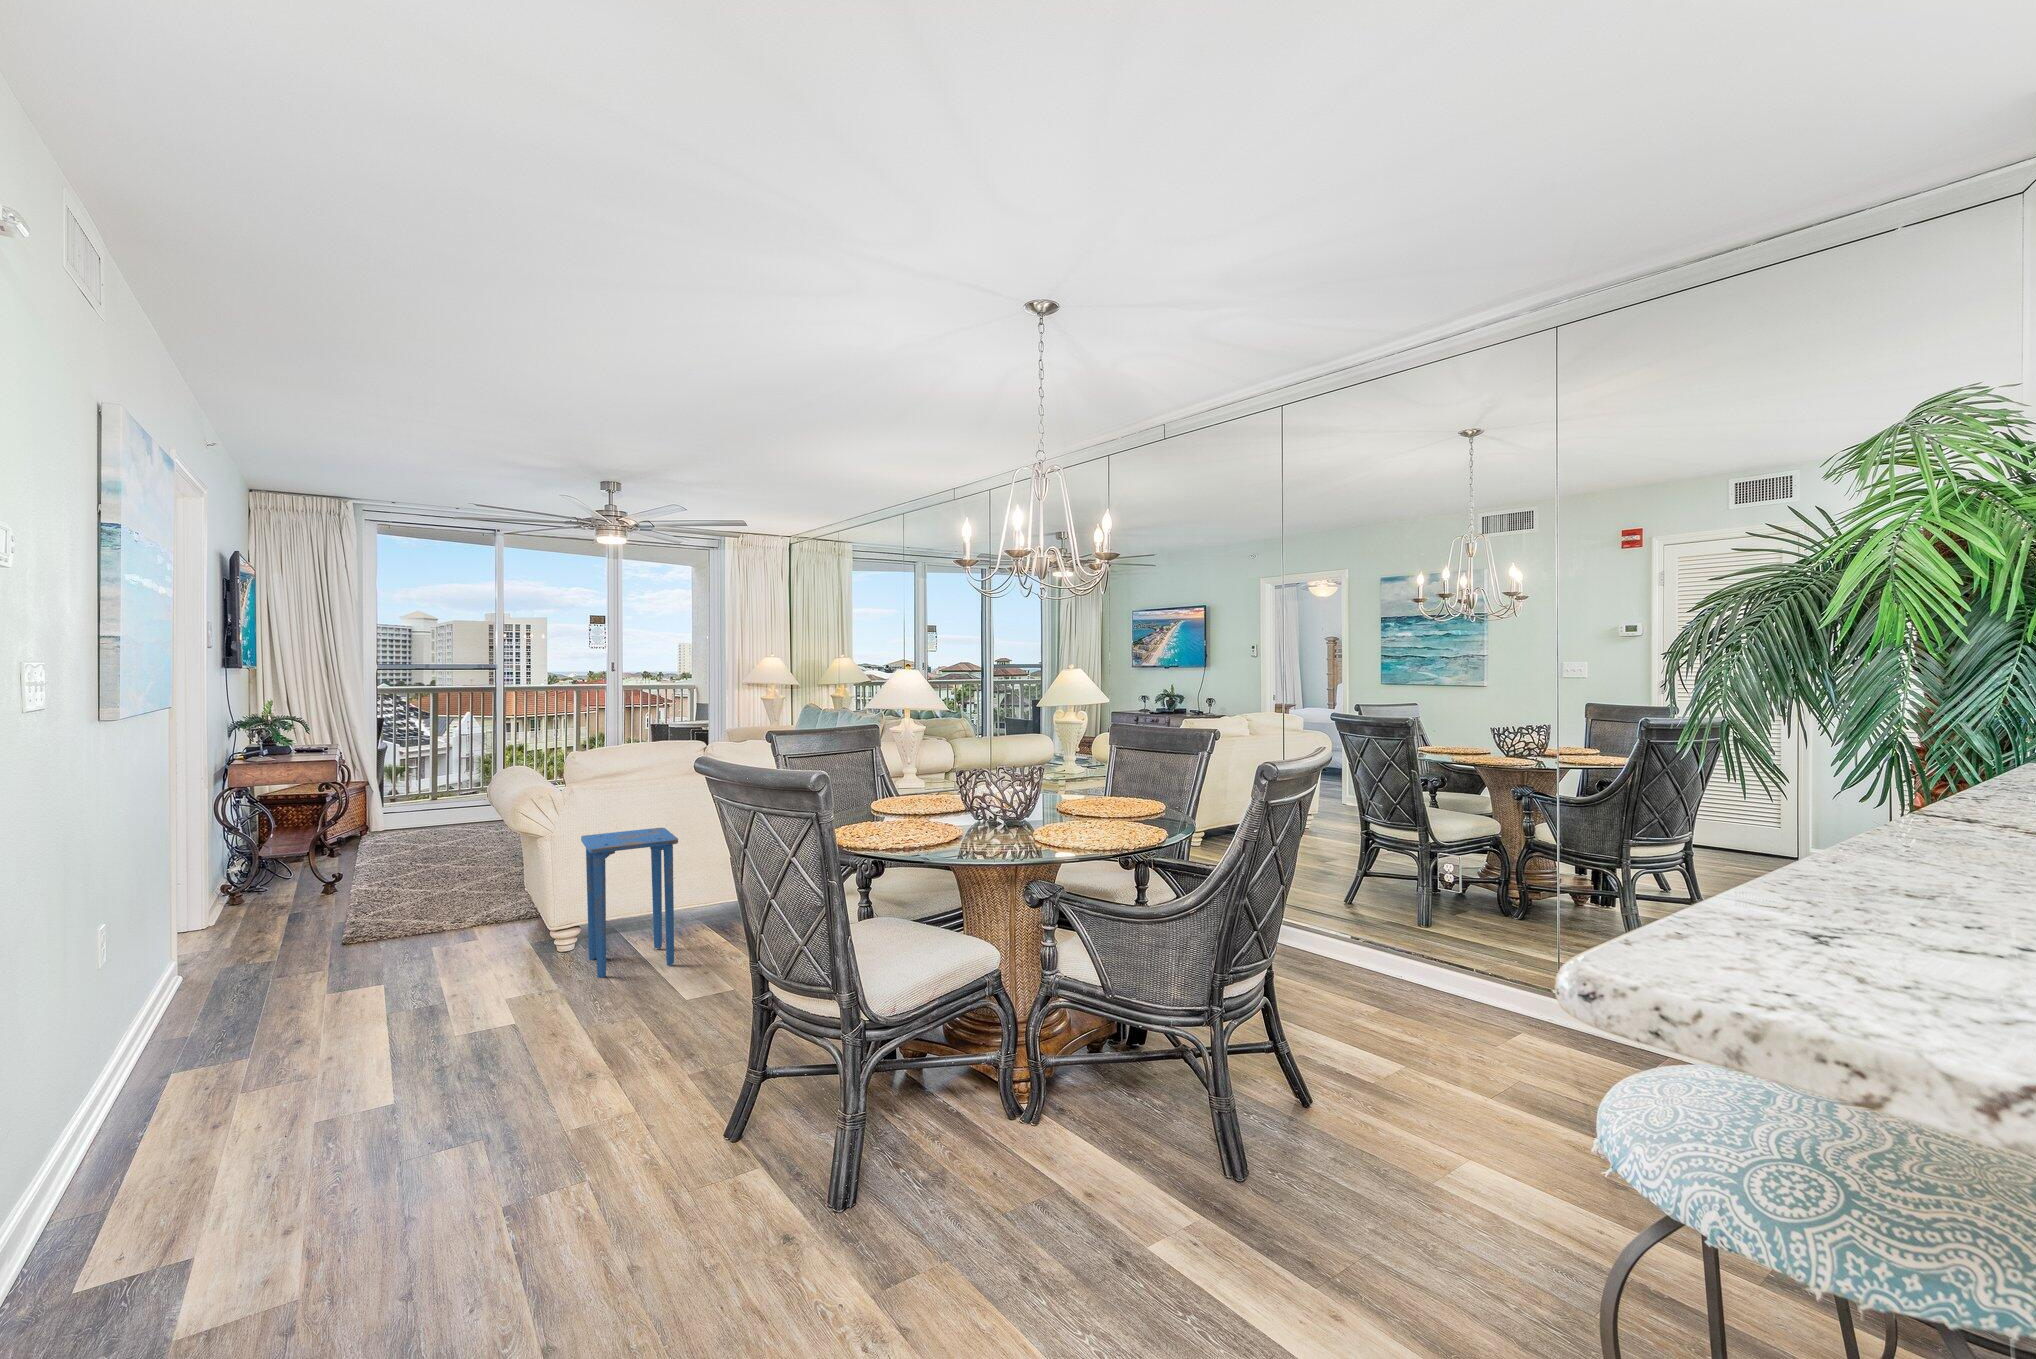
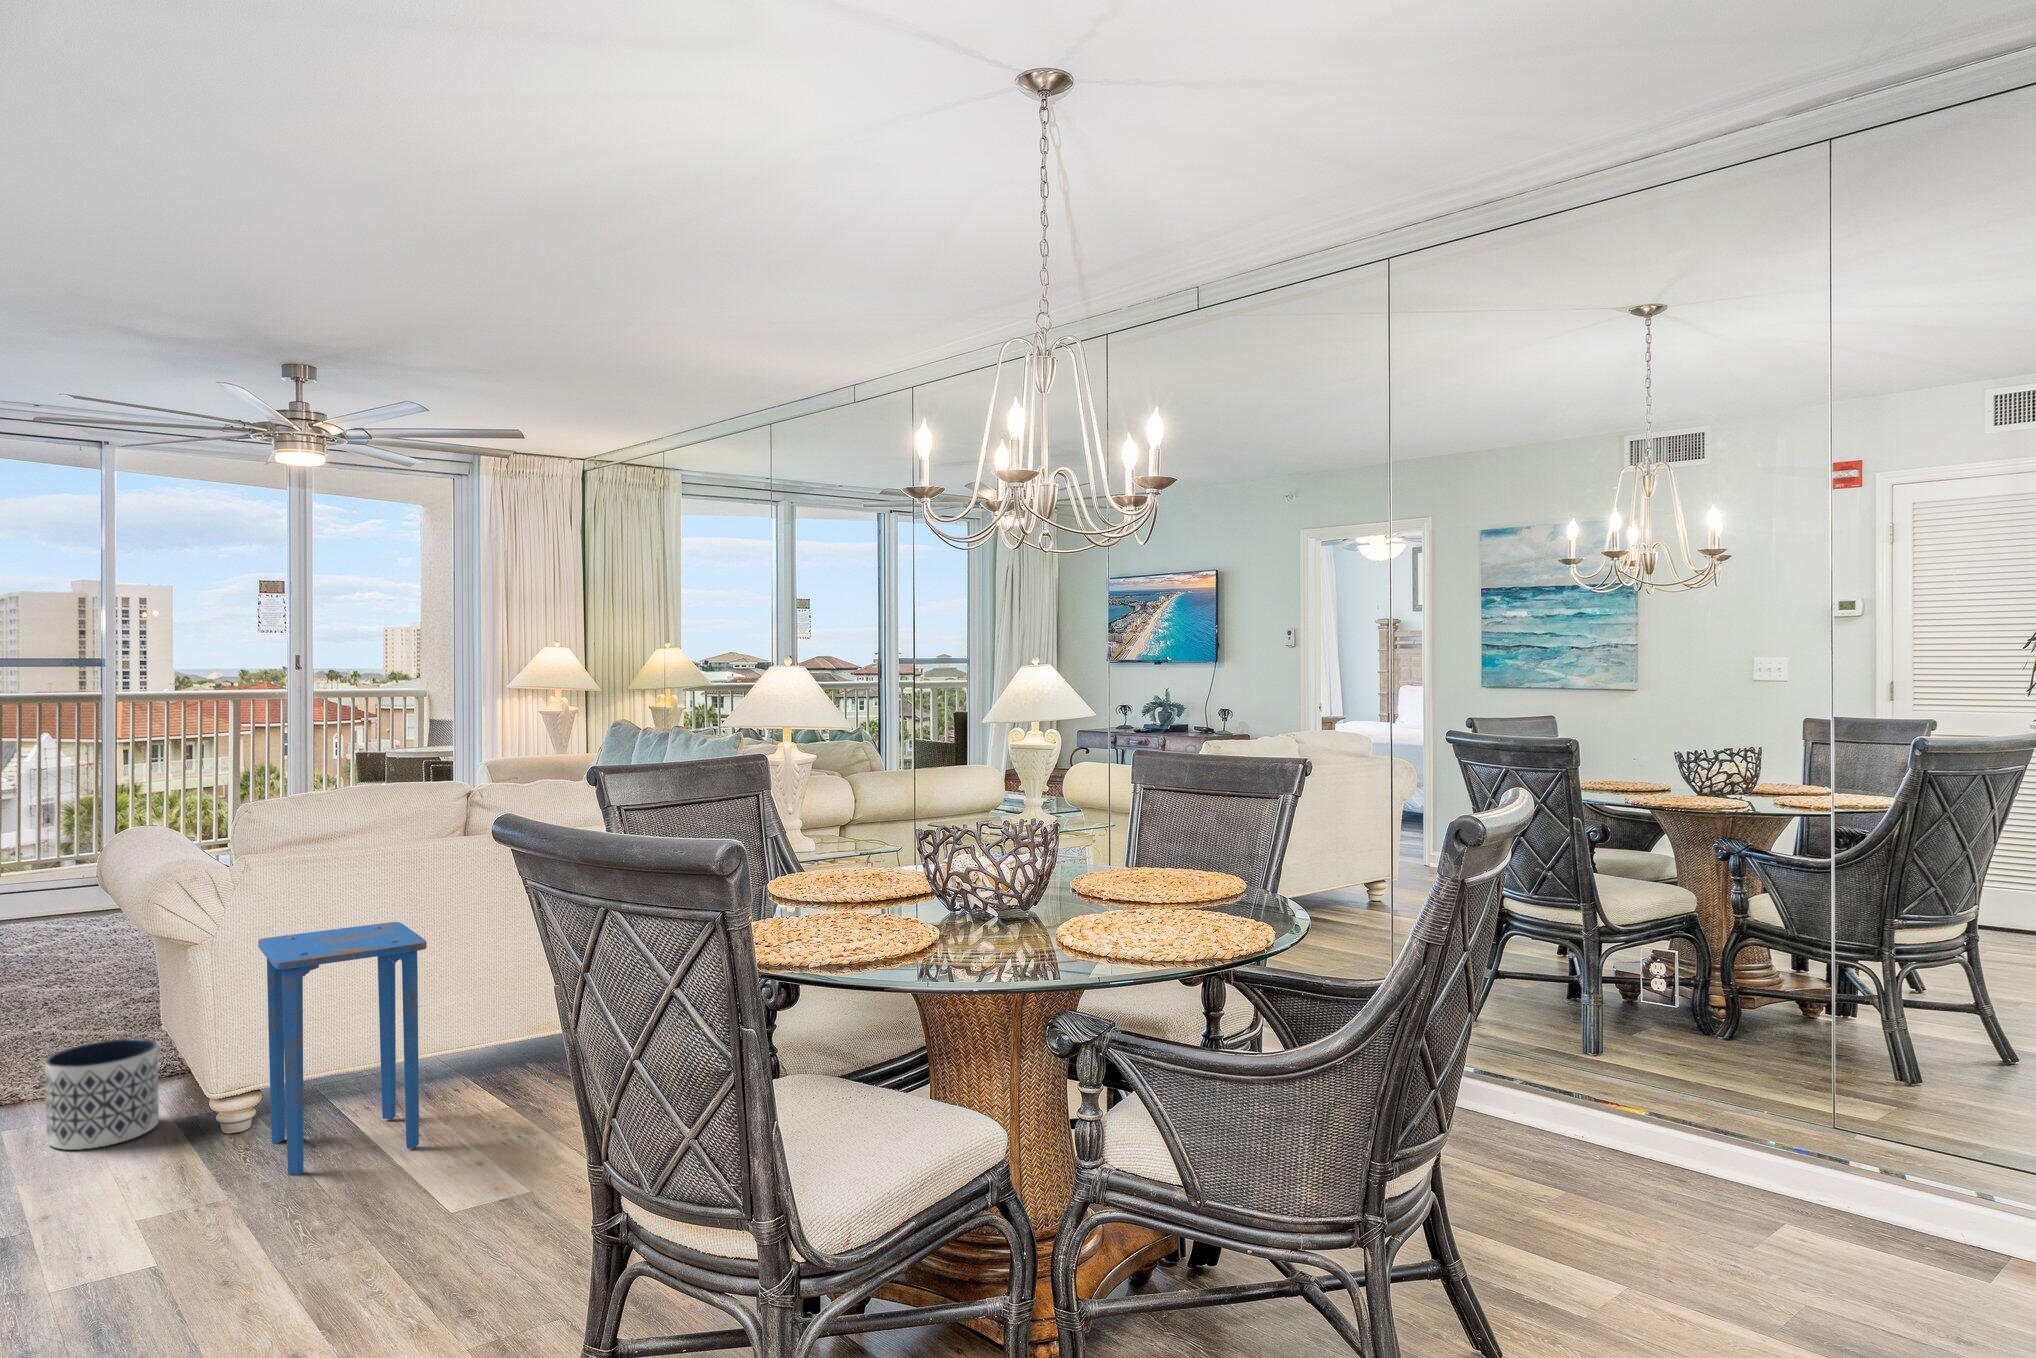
planter: none [461,895,525,959] -> present [45,1038,159,1150]

